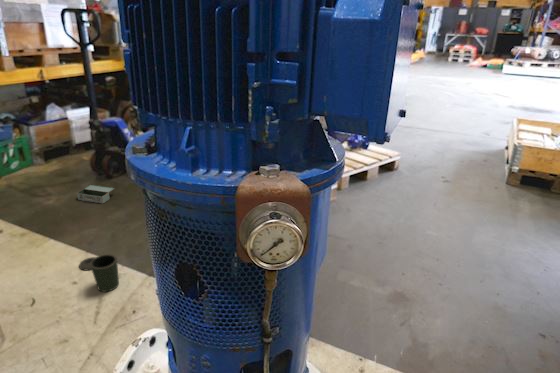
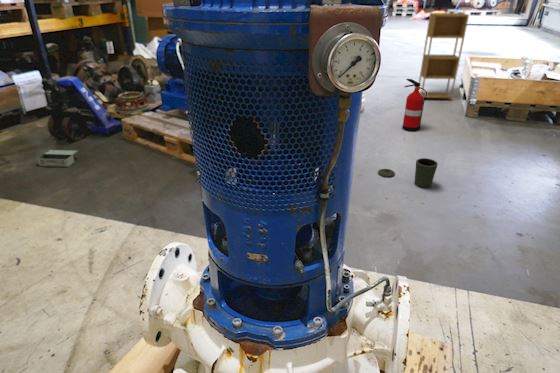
shelving unit: none [457,74,517,163] -> present [419,13,469,100]
fire extinguisher: none [435,142,463,196] -> present [402,79,427,131]
trash can: present [79,254,119,292] -> present [378,158,438,188]

